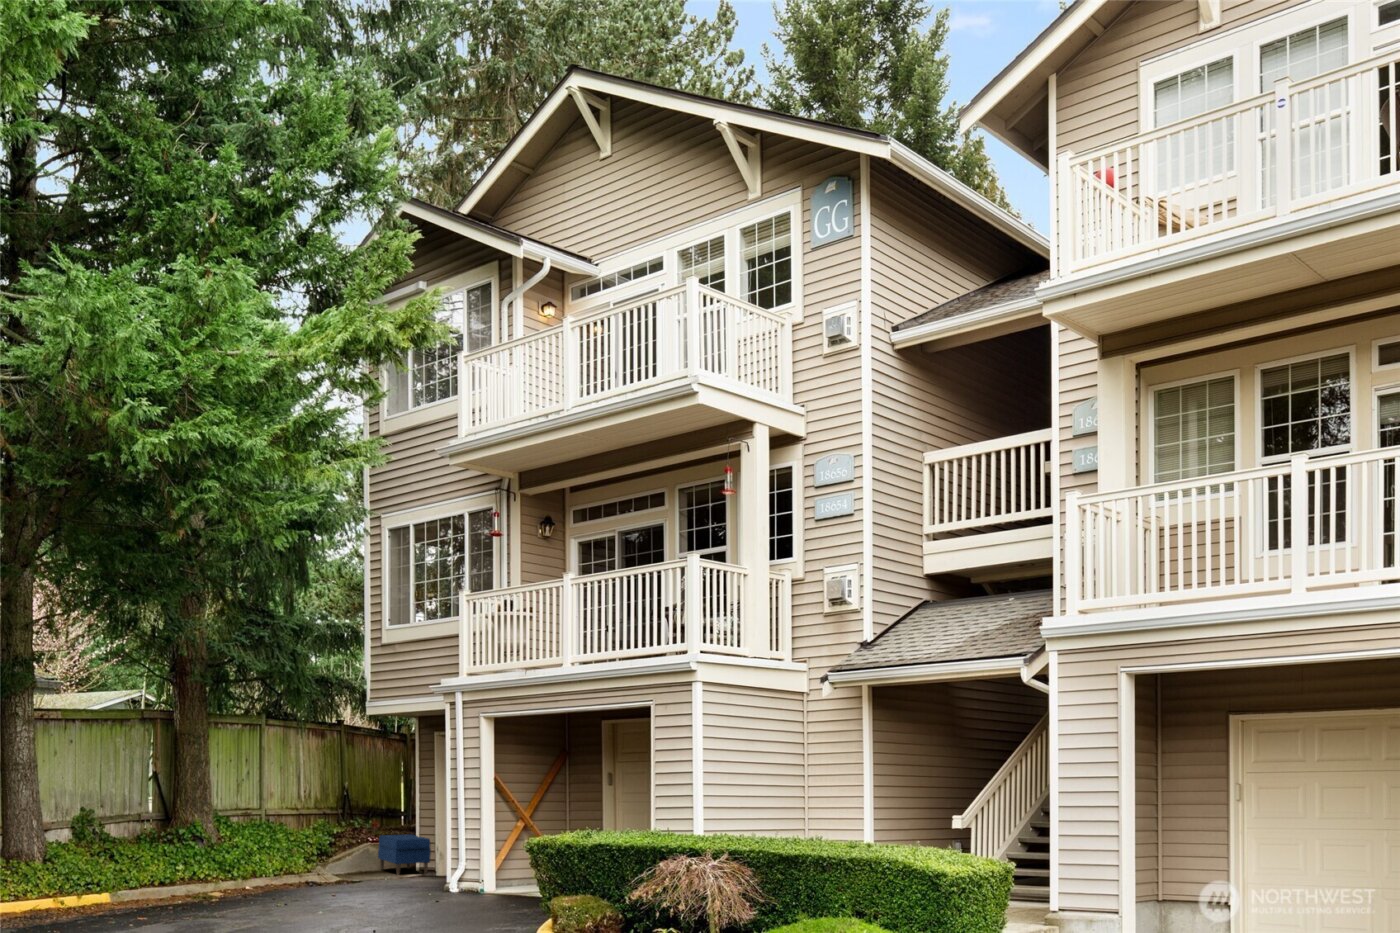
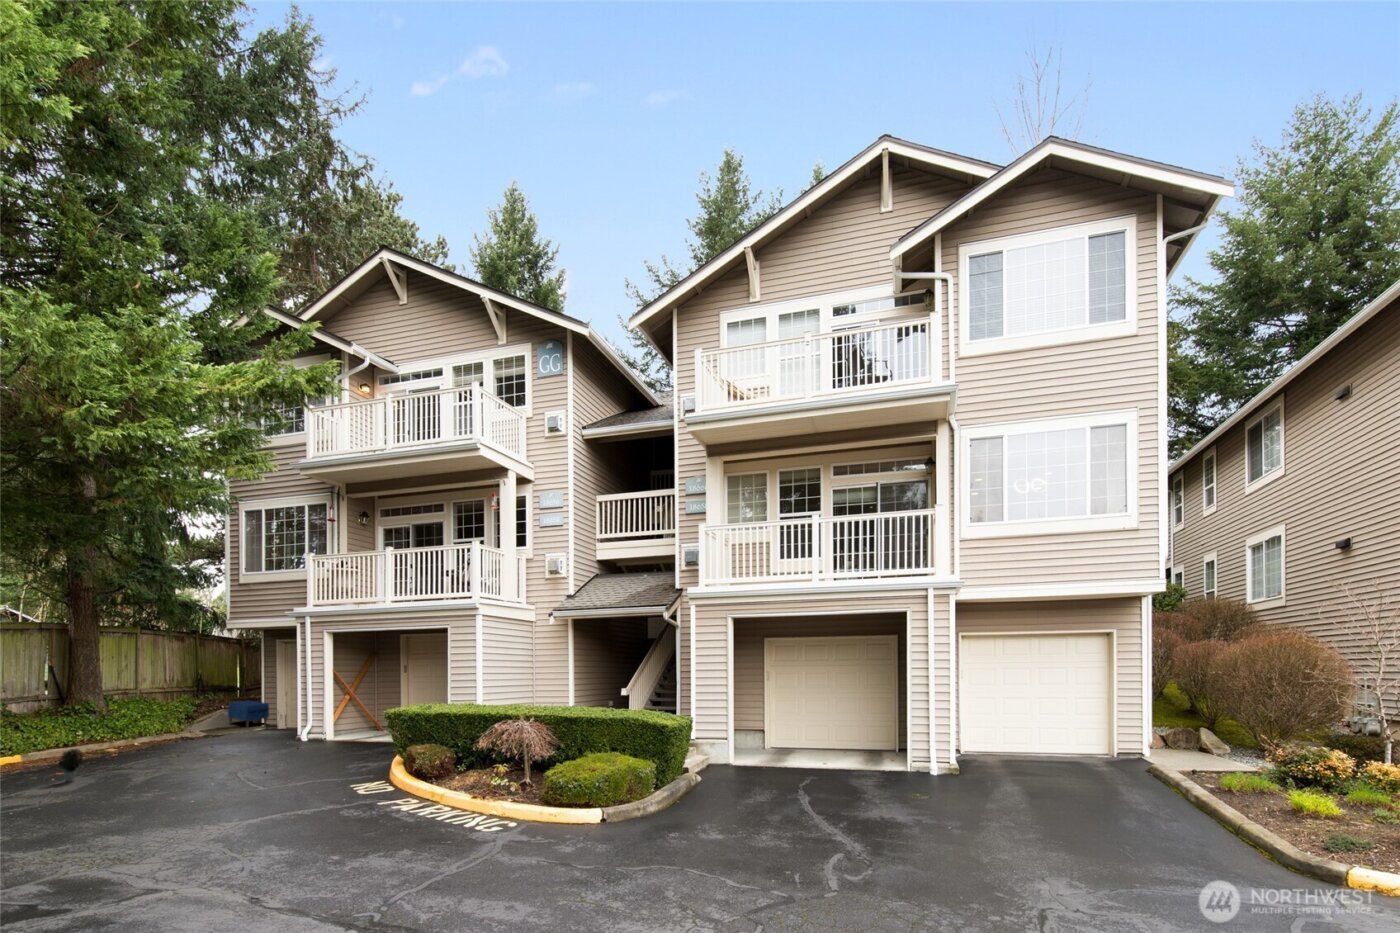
potted plant: none [85,867,121,917] -> present [58,749,84,782]

